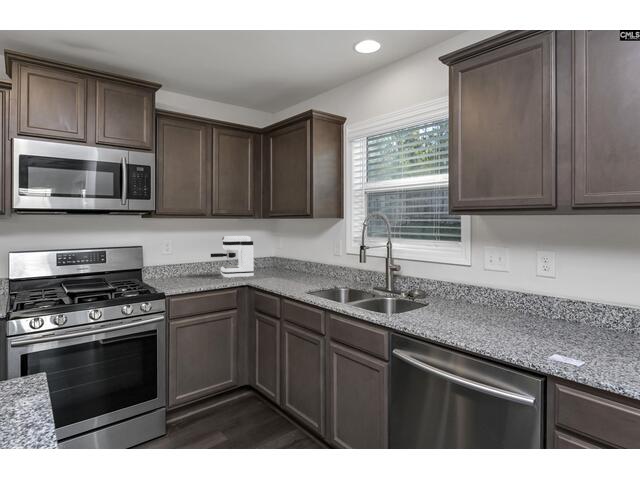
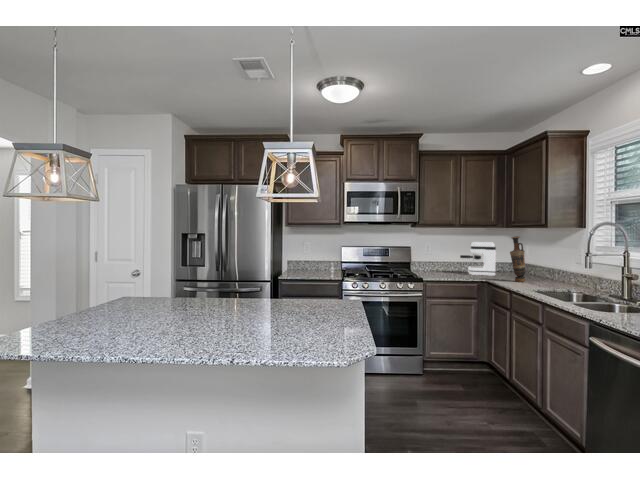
vase: none [272,228,290,282] -> present [510,236,526,282]

